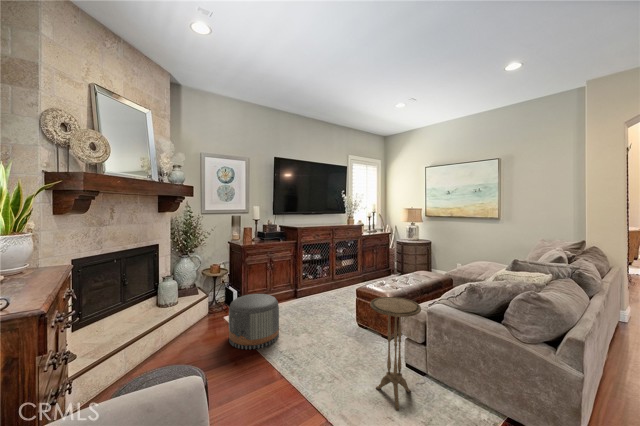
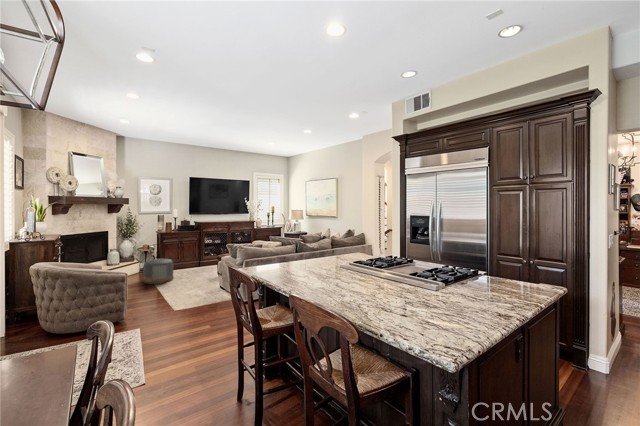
side table: present [370,297,421,411] -> none [193,254,215,298]

